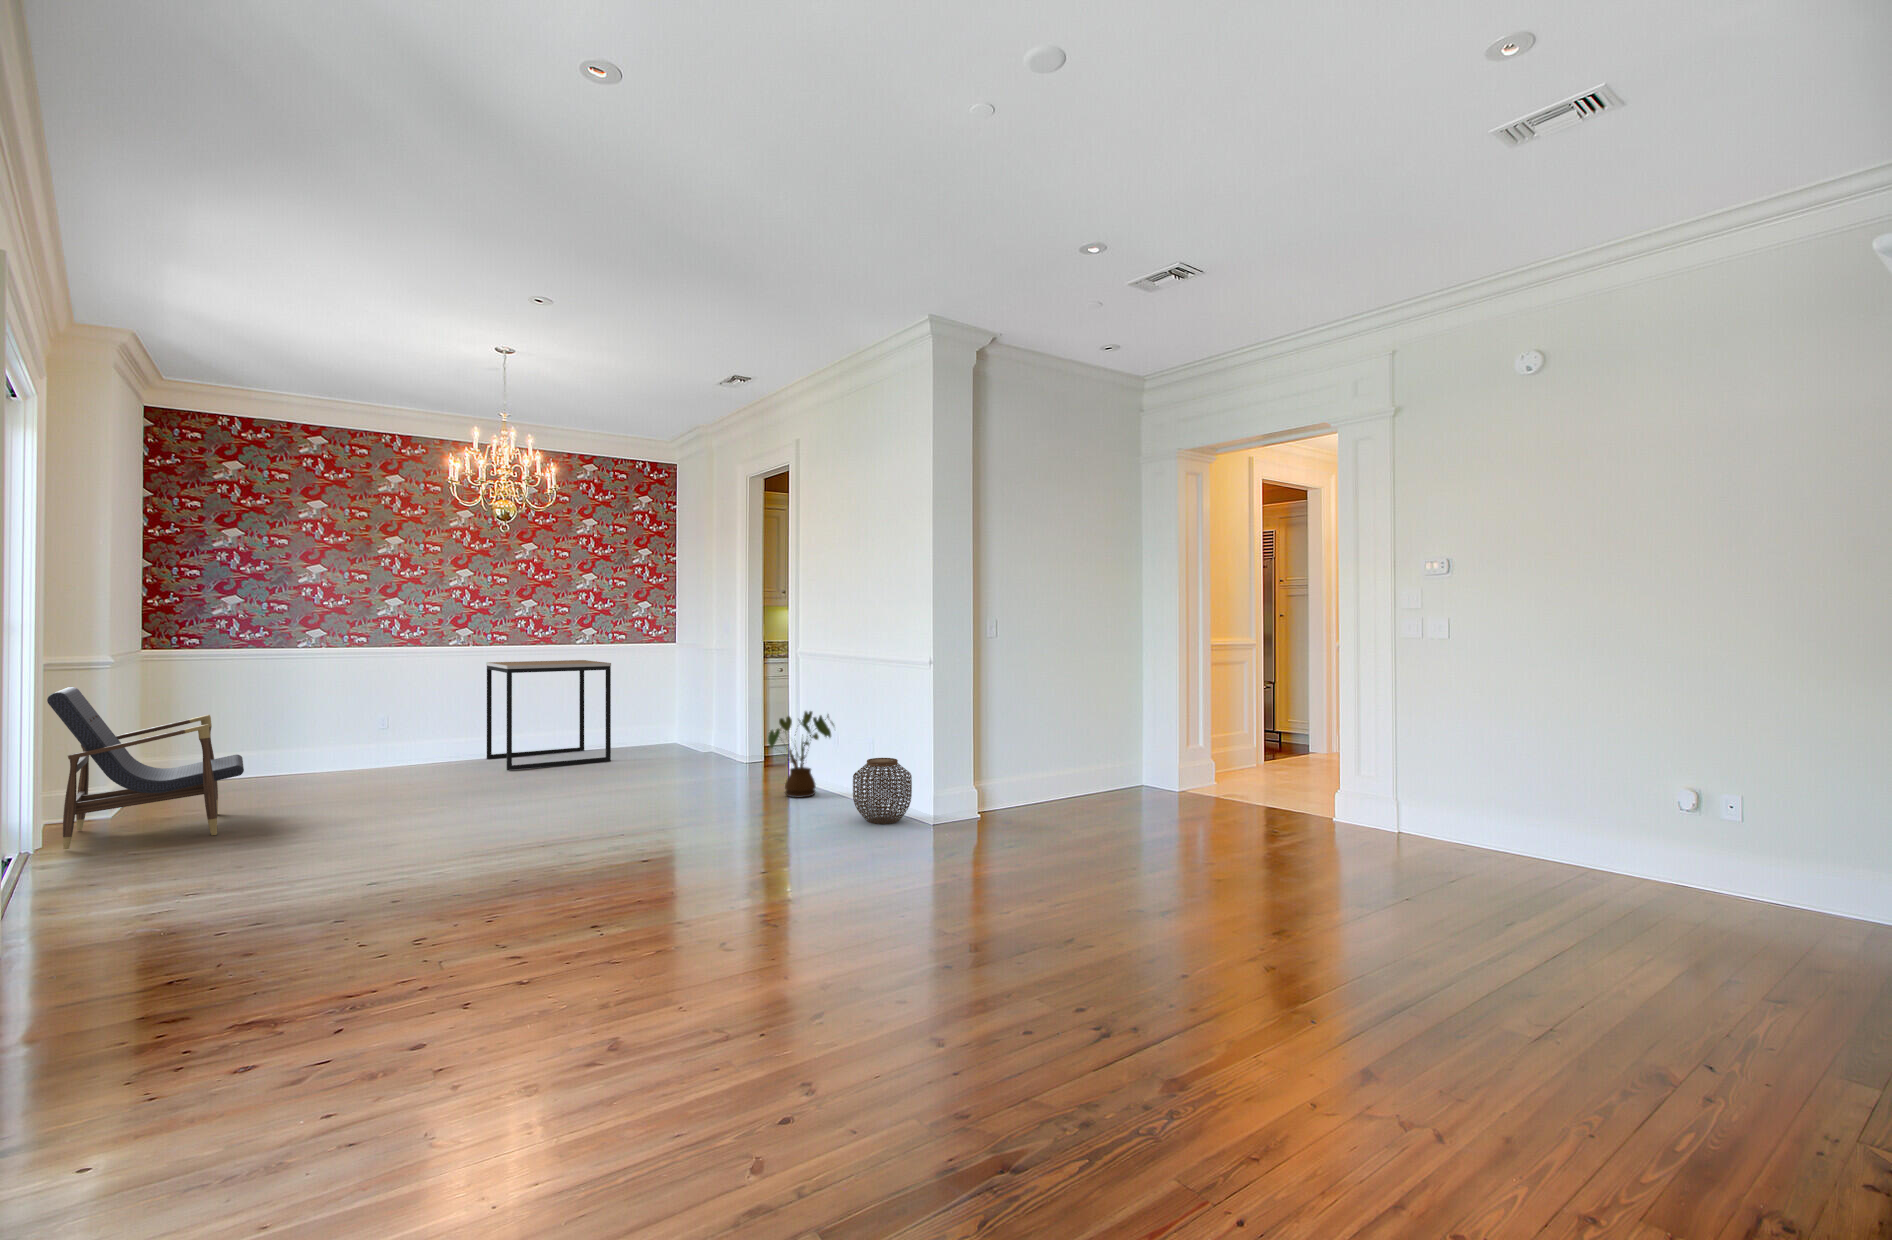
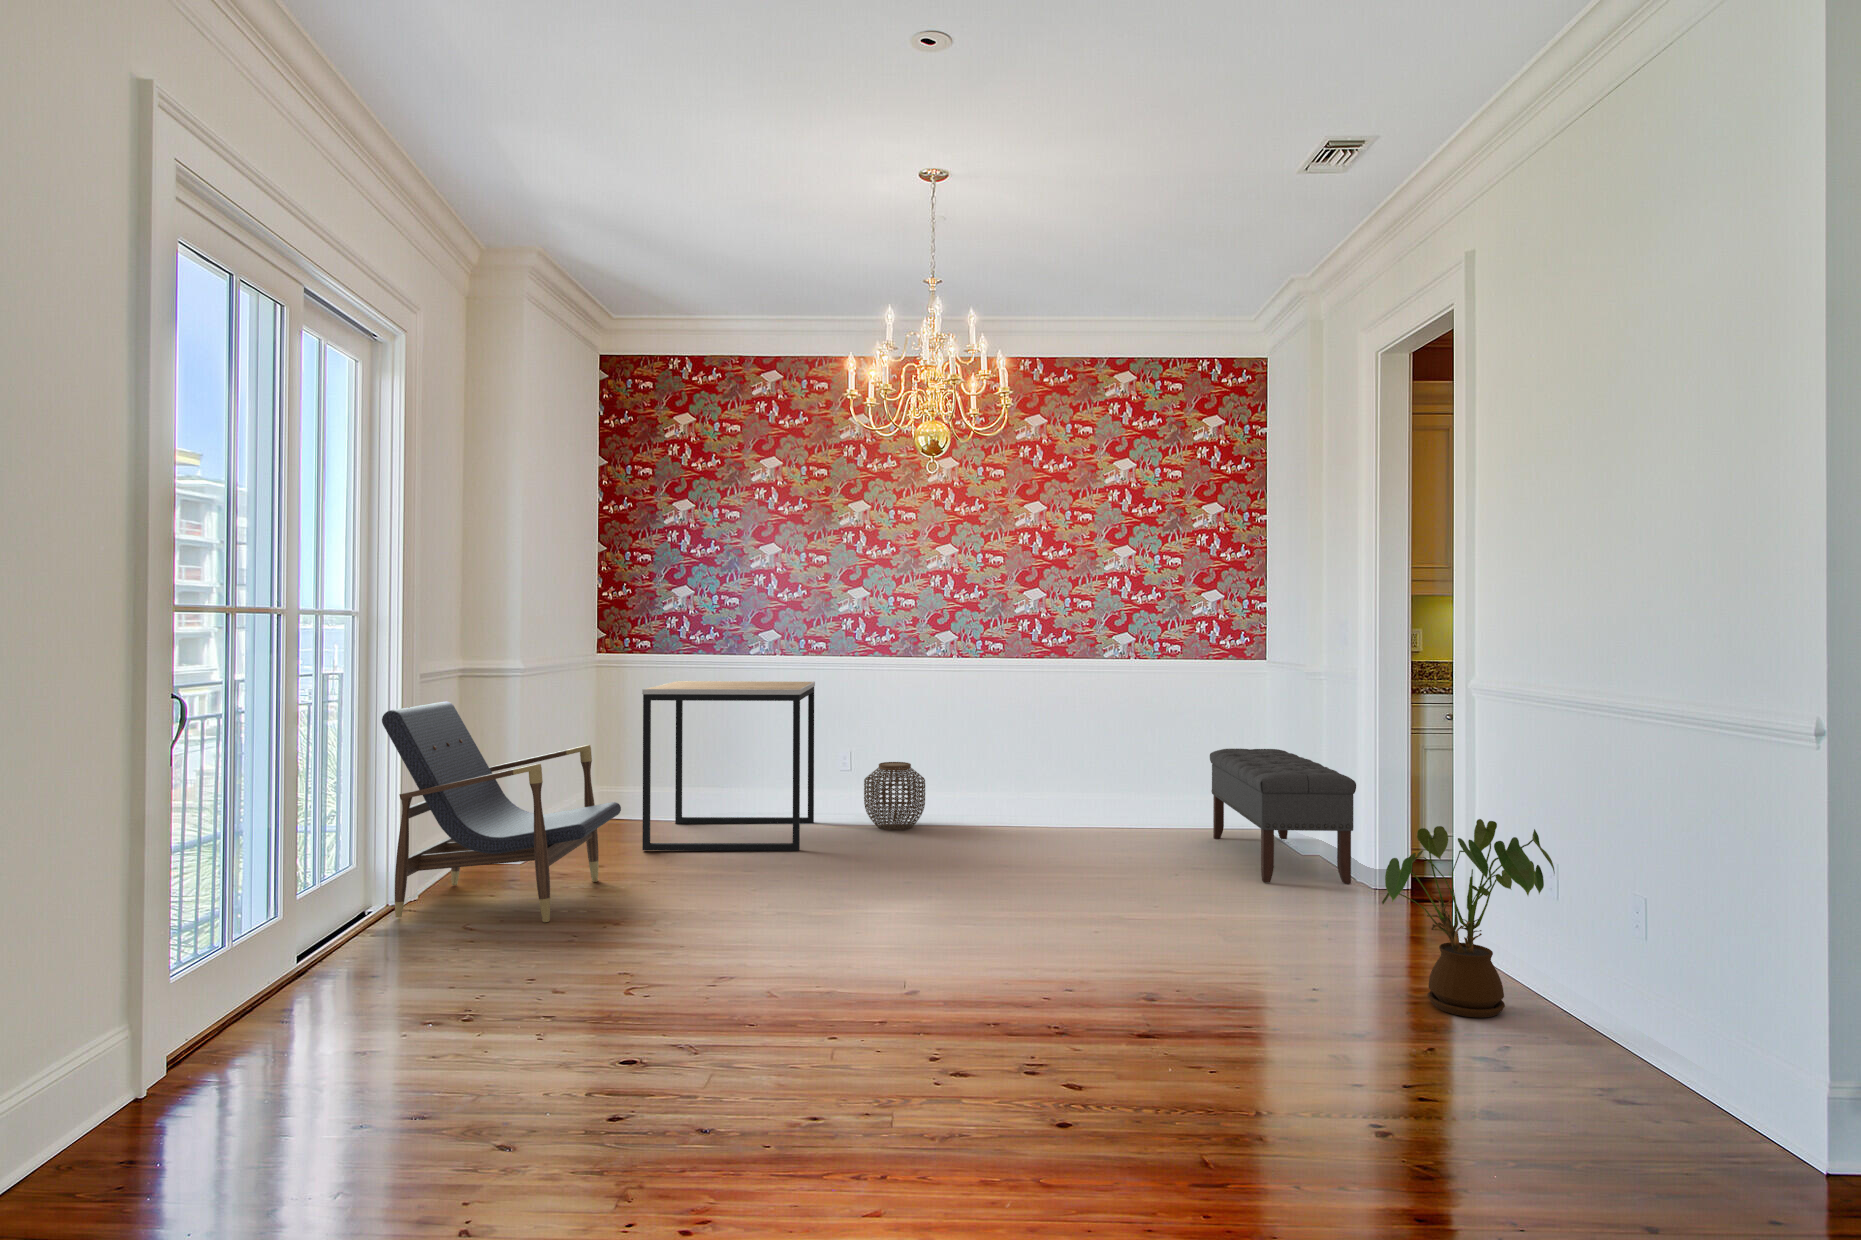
side table: present [486,660,611,770] -> present [642,681,815,851]
bench: none [649,696,739,766] -> present [1210,749,1356,883]
woven basket: present [853,758,912,824] -> present [864,762,925,830]

